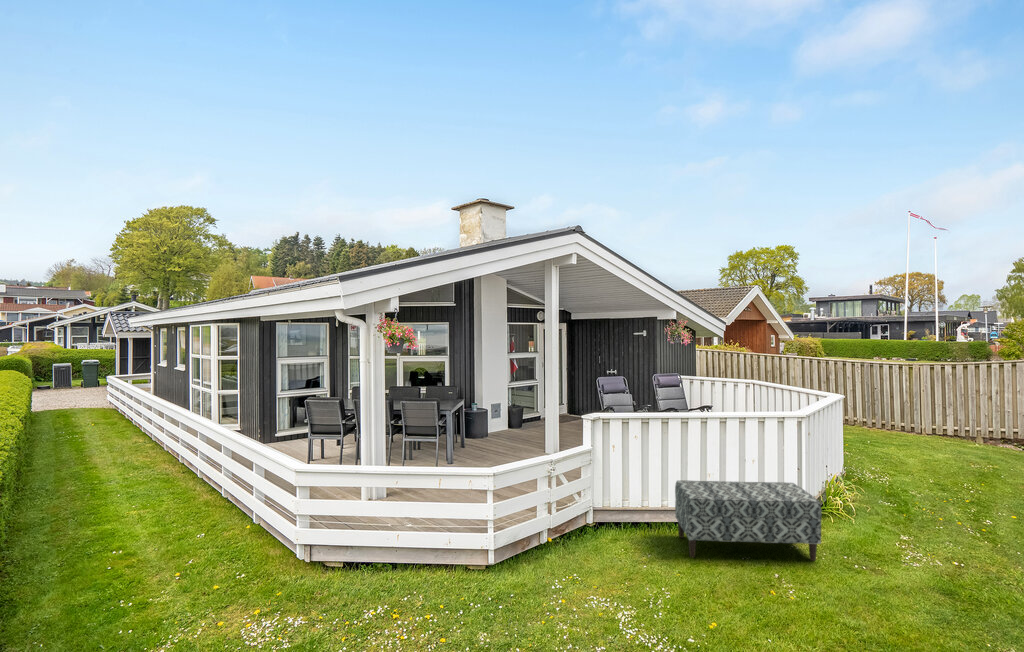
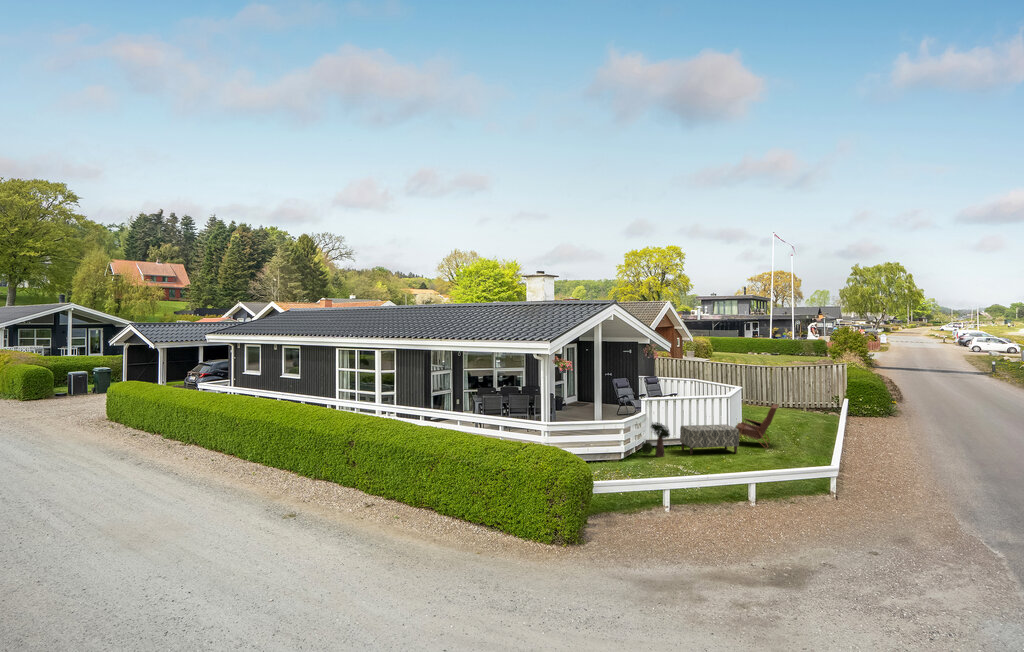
armchair: none [817,438,932,548] -> present [736,404,778,448]
potted plant: none [565,472,636,559] -> present [641,422,670,457]

